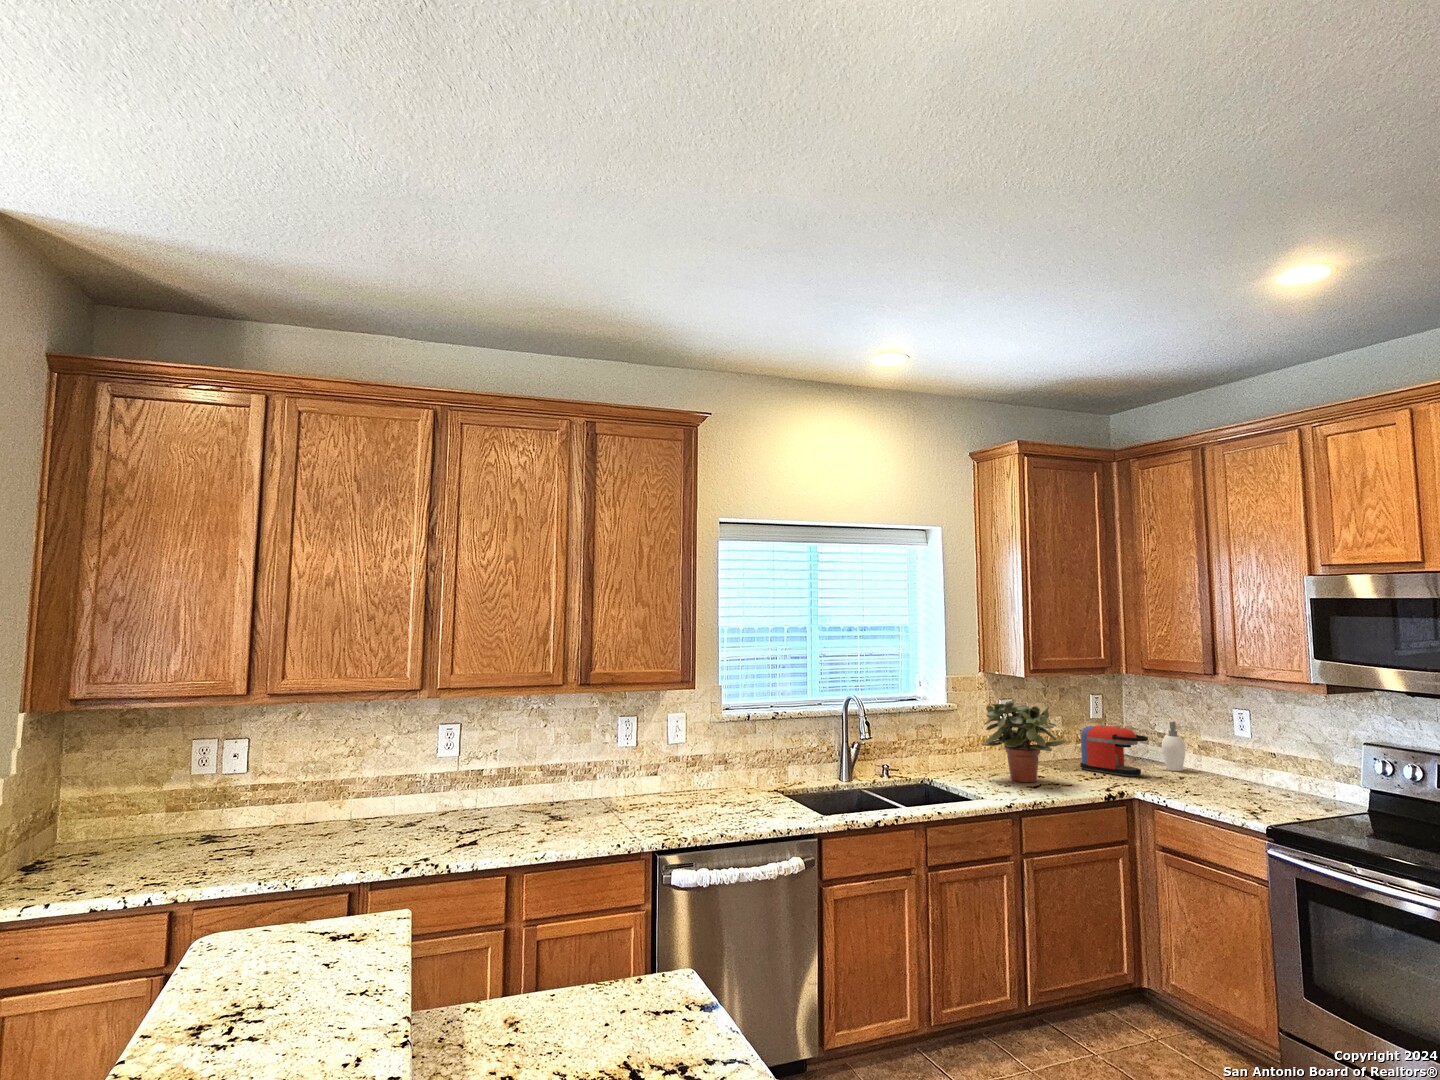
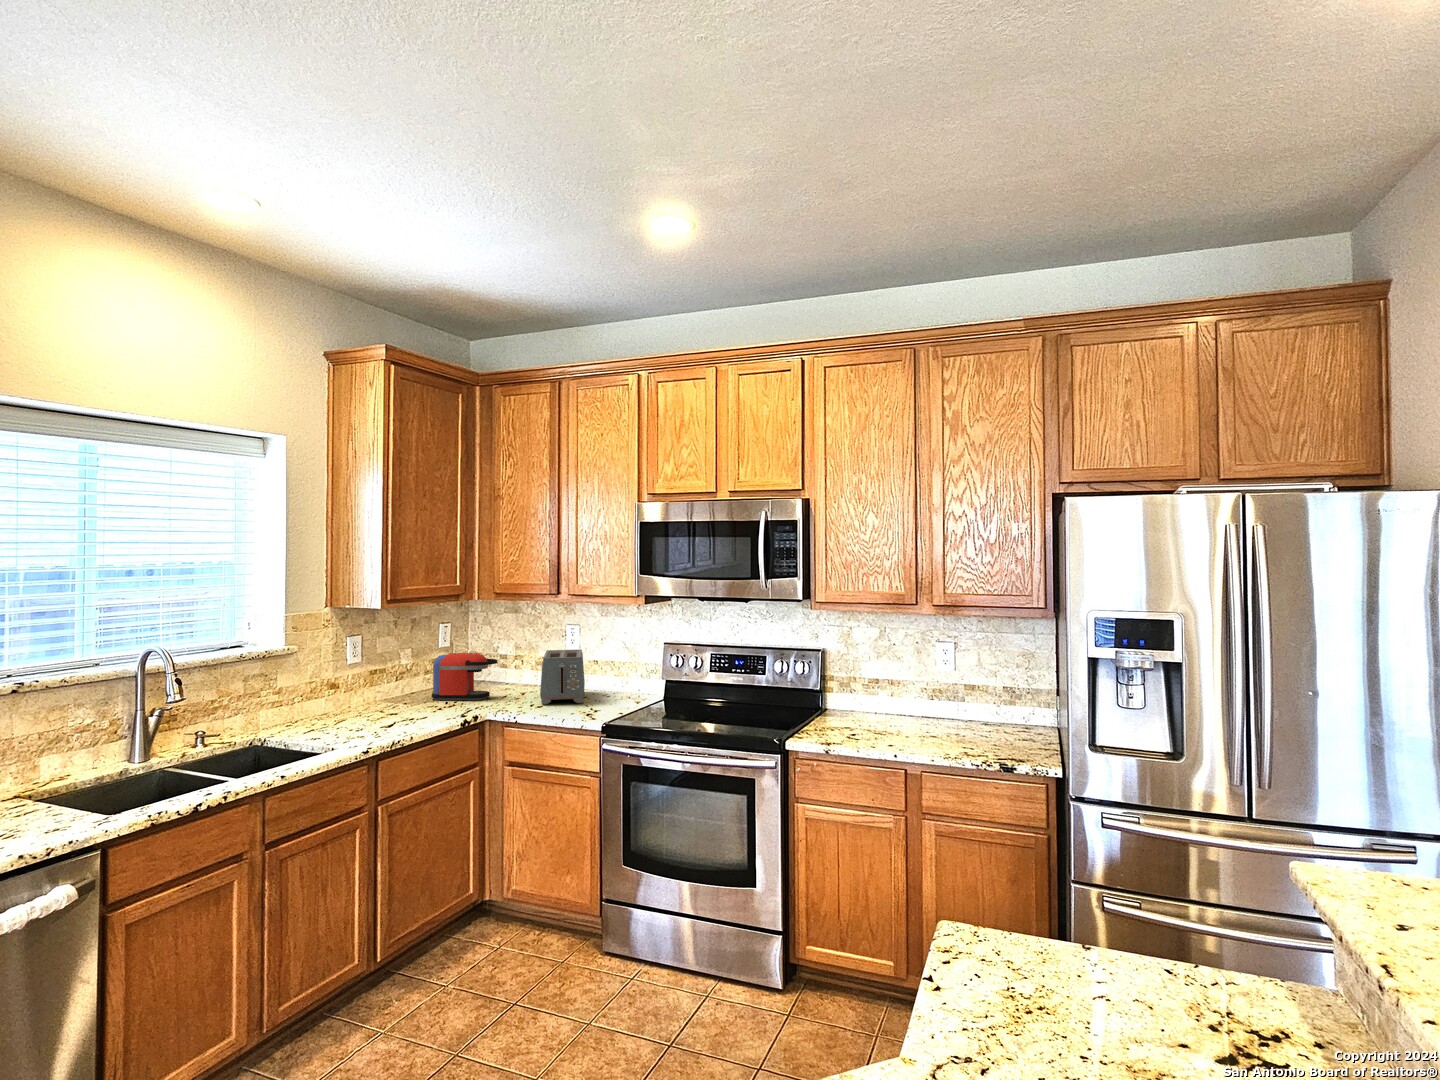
potted plant: present [981,700,1066,782] -> none [328,634,423,723]
soap dispenser: present [1162,722,1188,771] -> none [506,643,530,689]
toaster: none [1195,733,1257,798] -> present [540,649,585,705]

